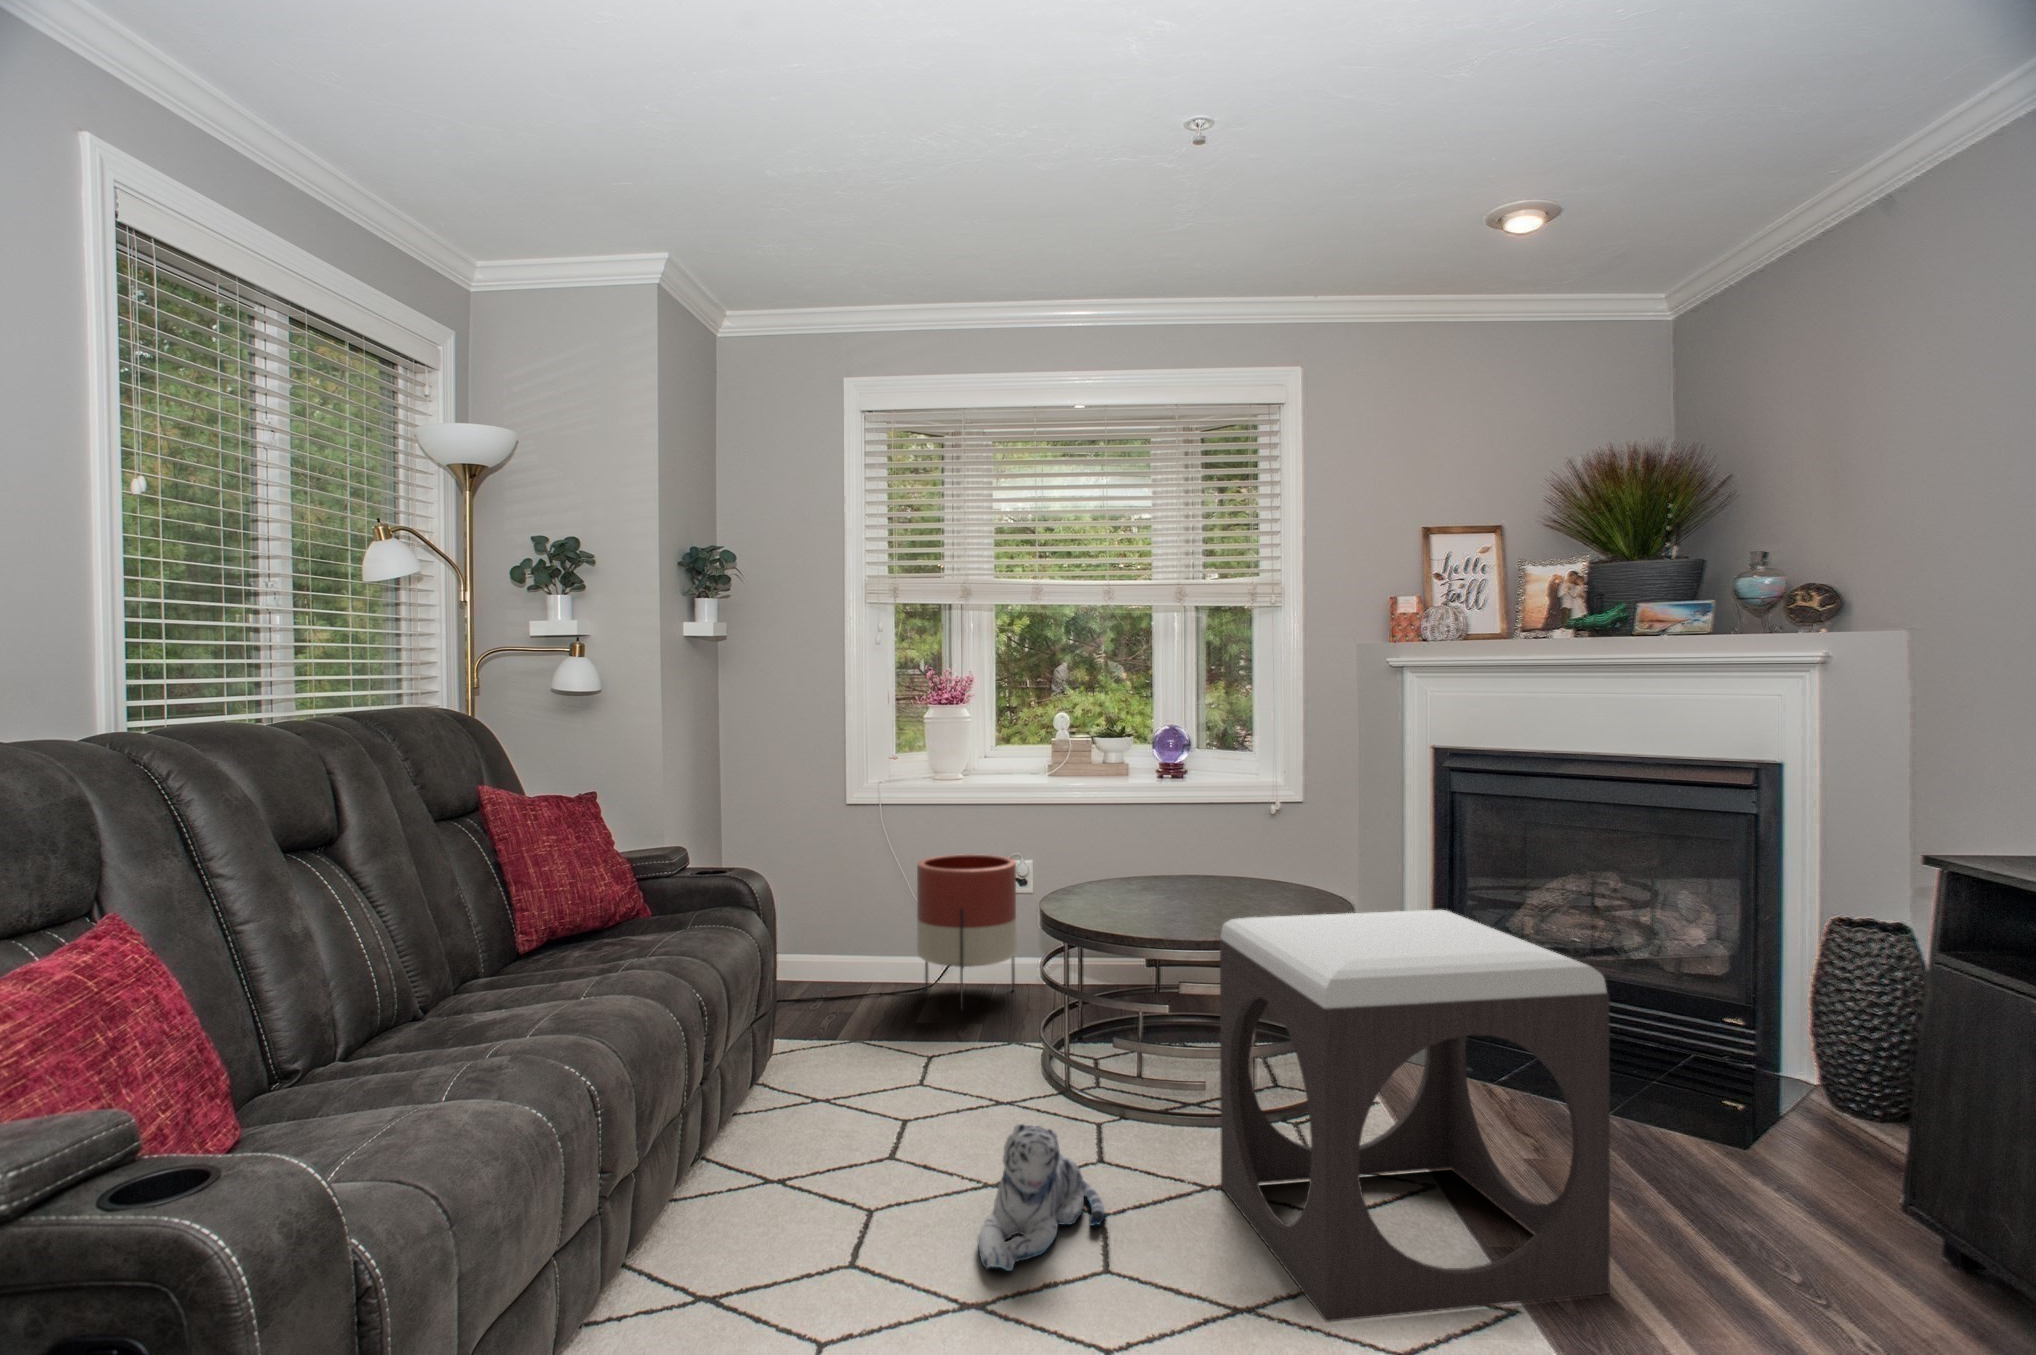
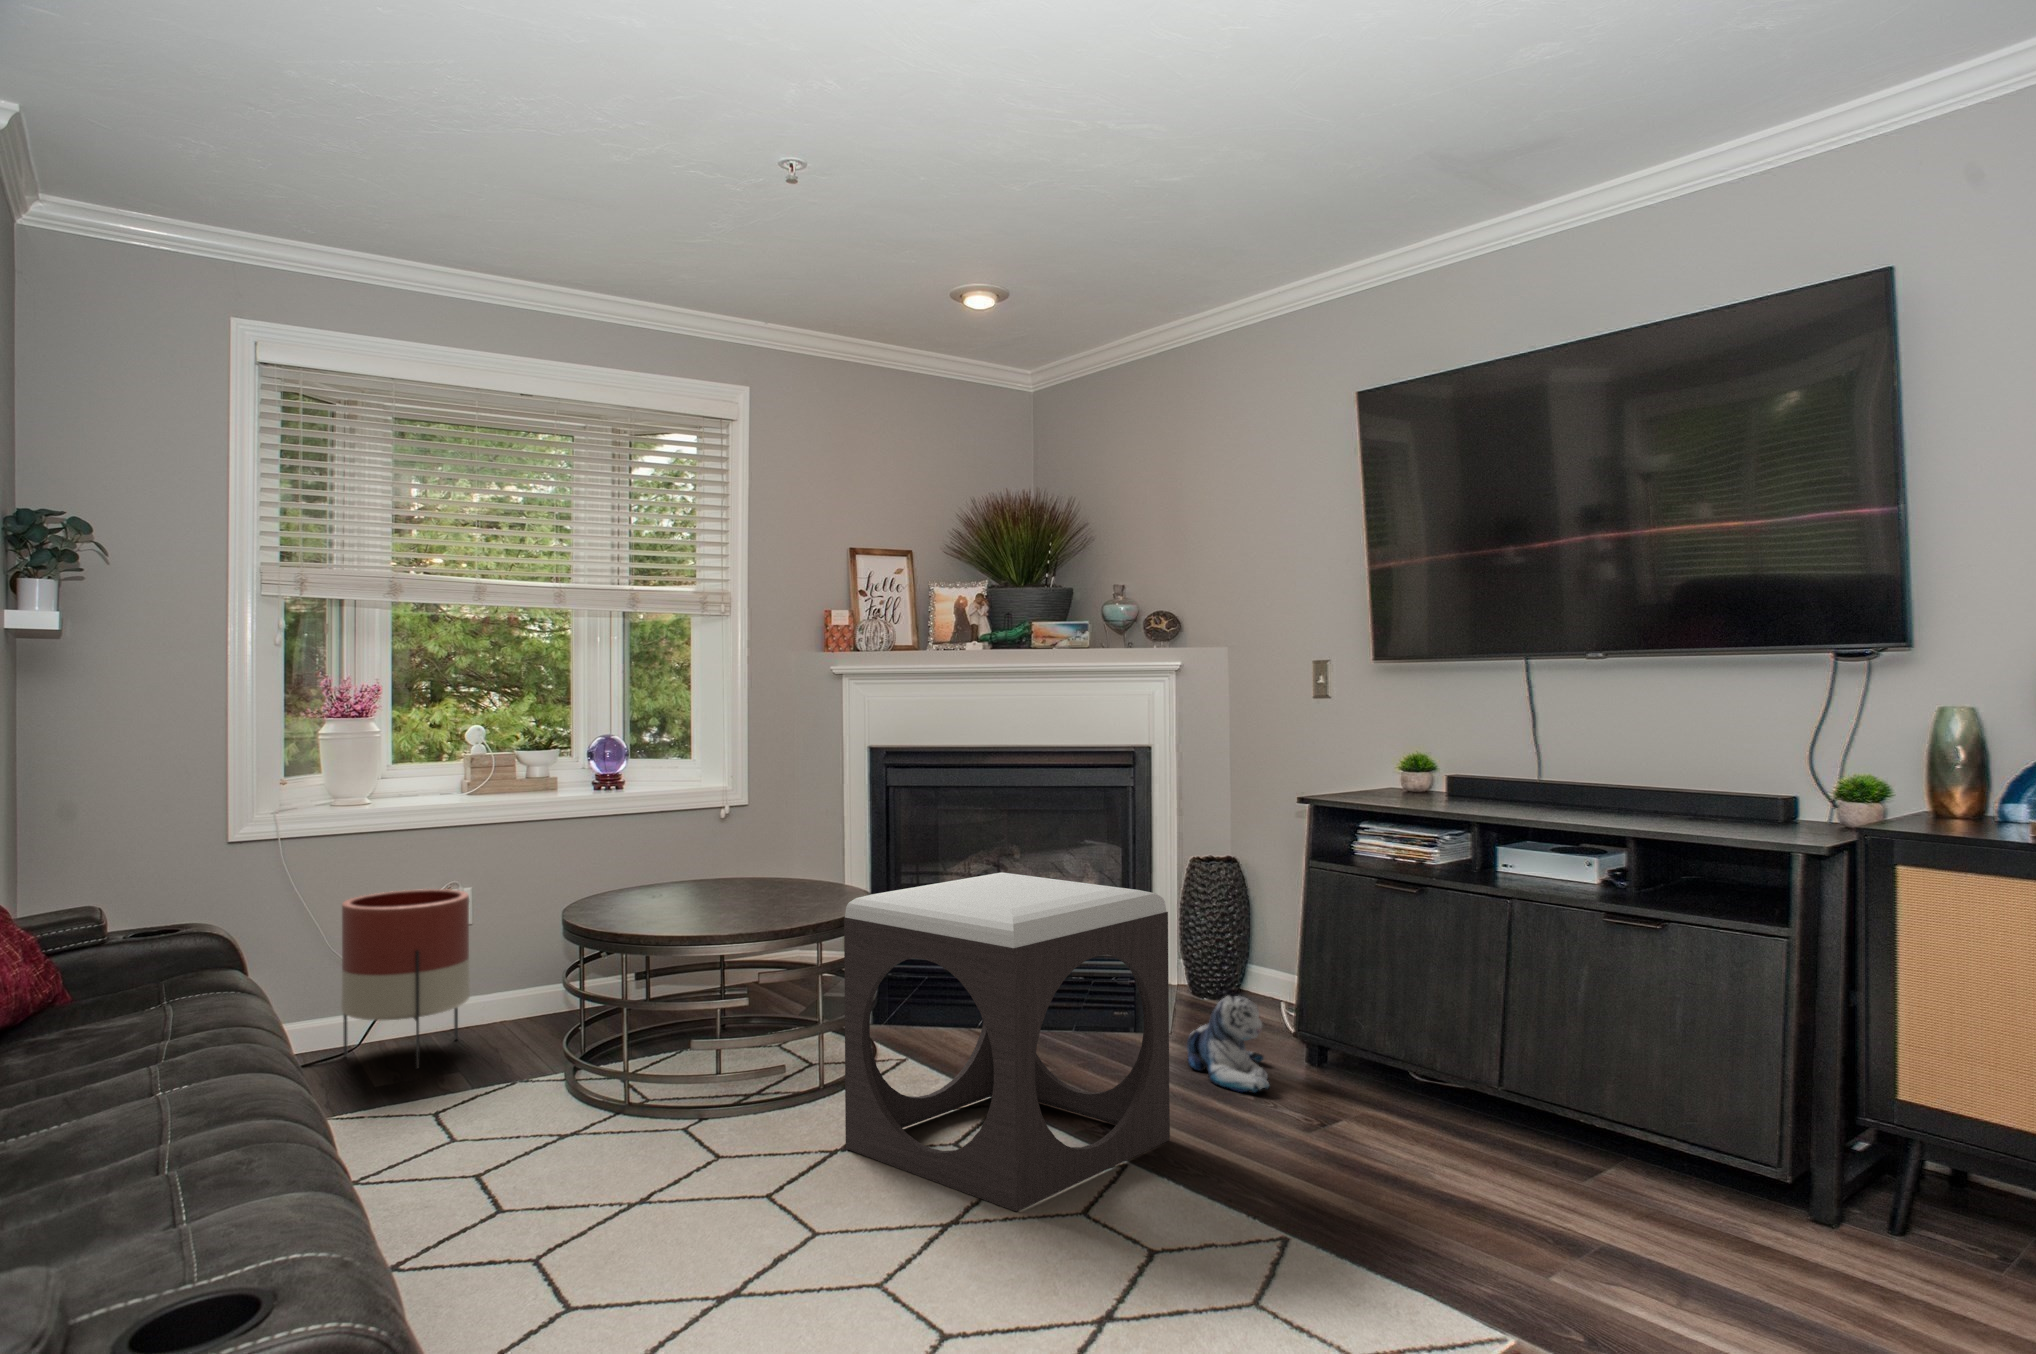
plush toy: present [978,1123,1105,1271] -> present [1187,996,1269,1093]

